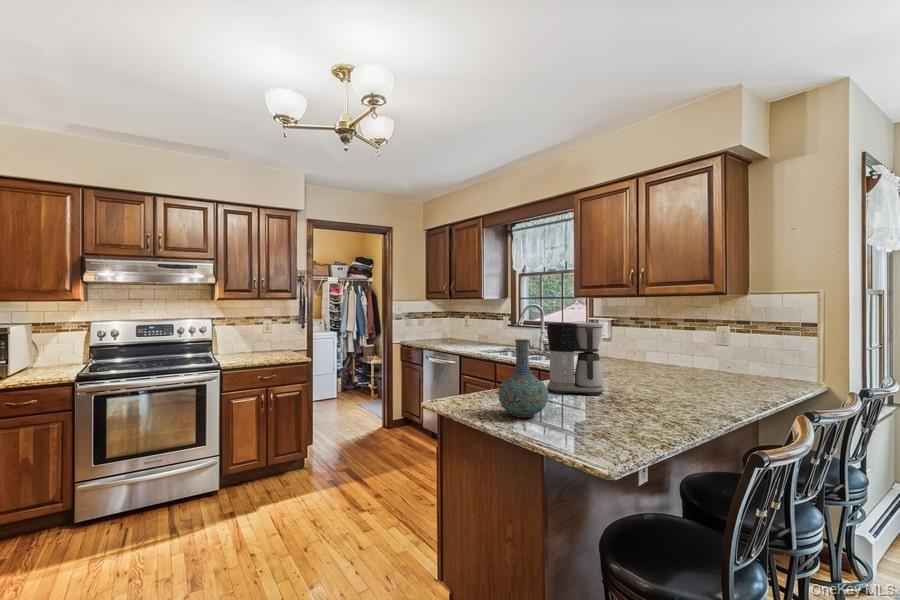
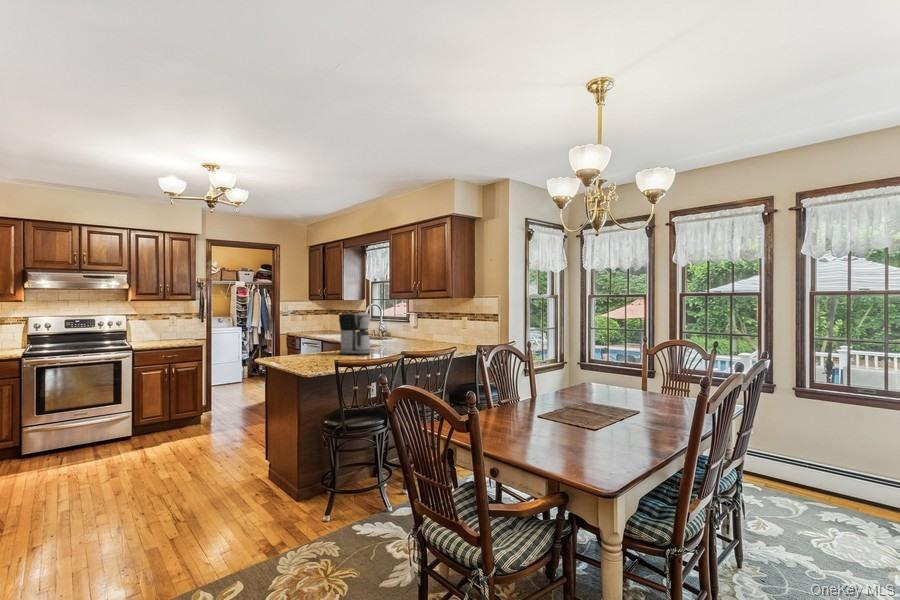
vase: present [498,339,549,418] -> none [289,322,317,363]

